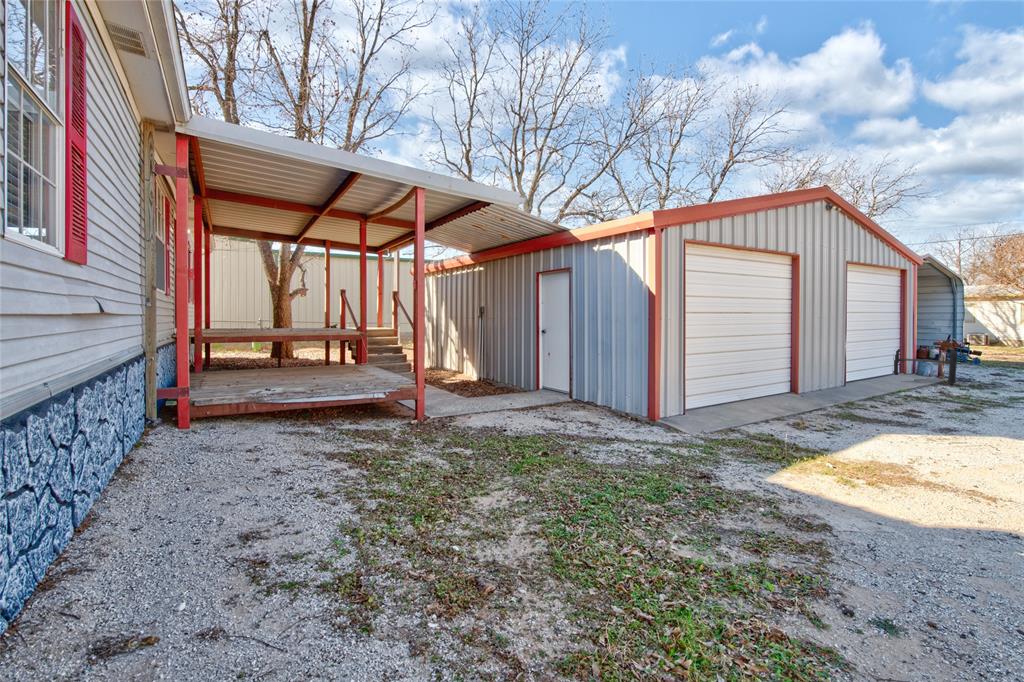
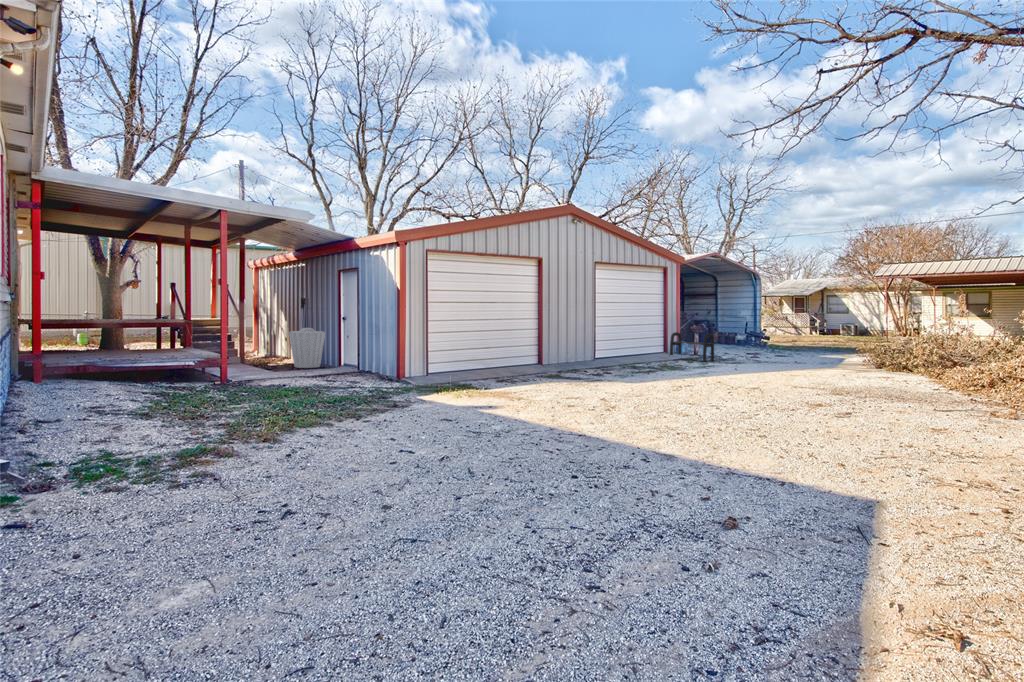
trash can: none [476,342,516,390] -> present [289,328,325,368]

